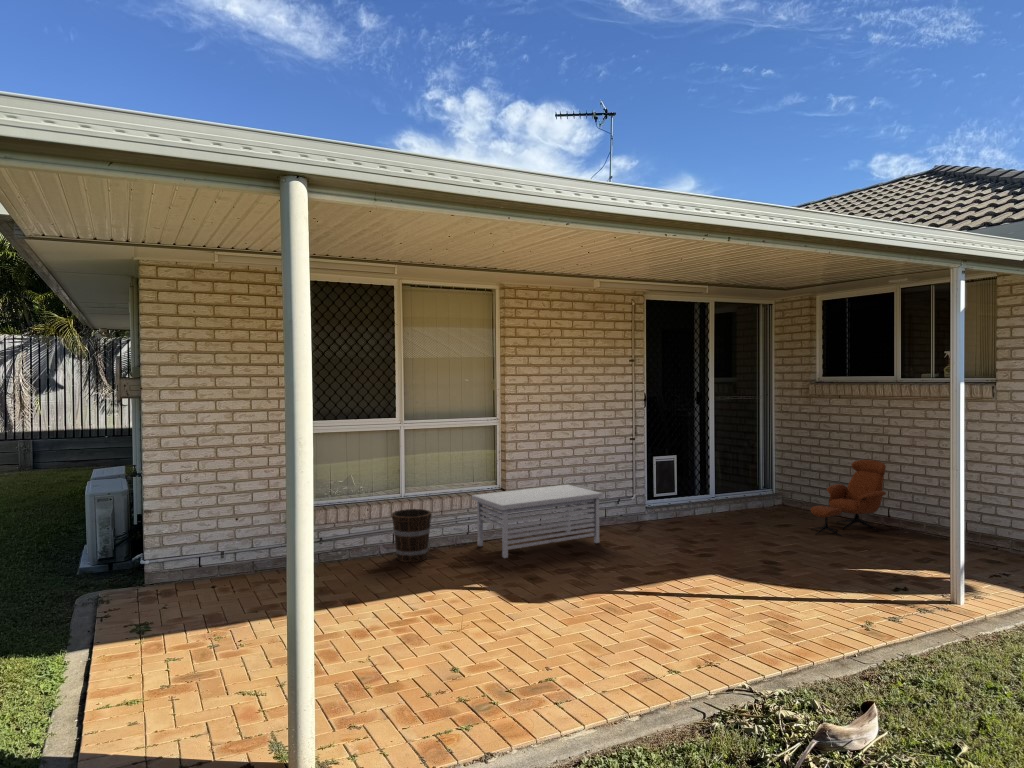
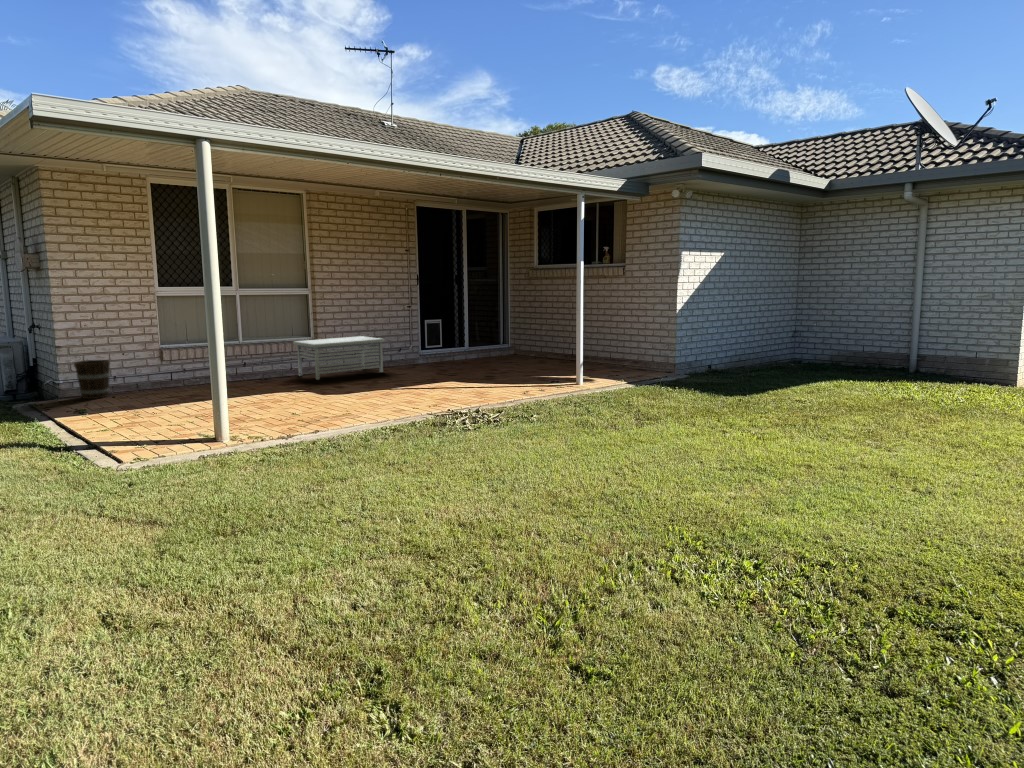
lounge chair: present [811,460,886,536] -> none [523,319,571,365]
bucket: present [392,509,432,562] -> present [74,360,110,399]

